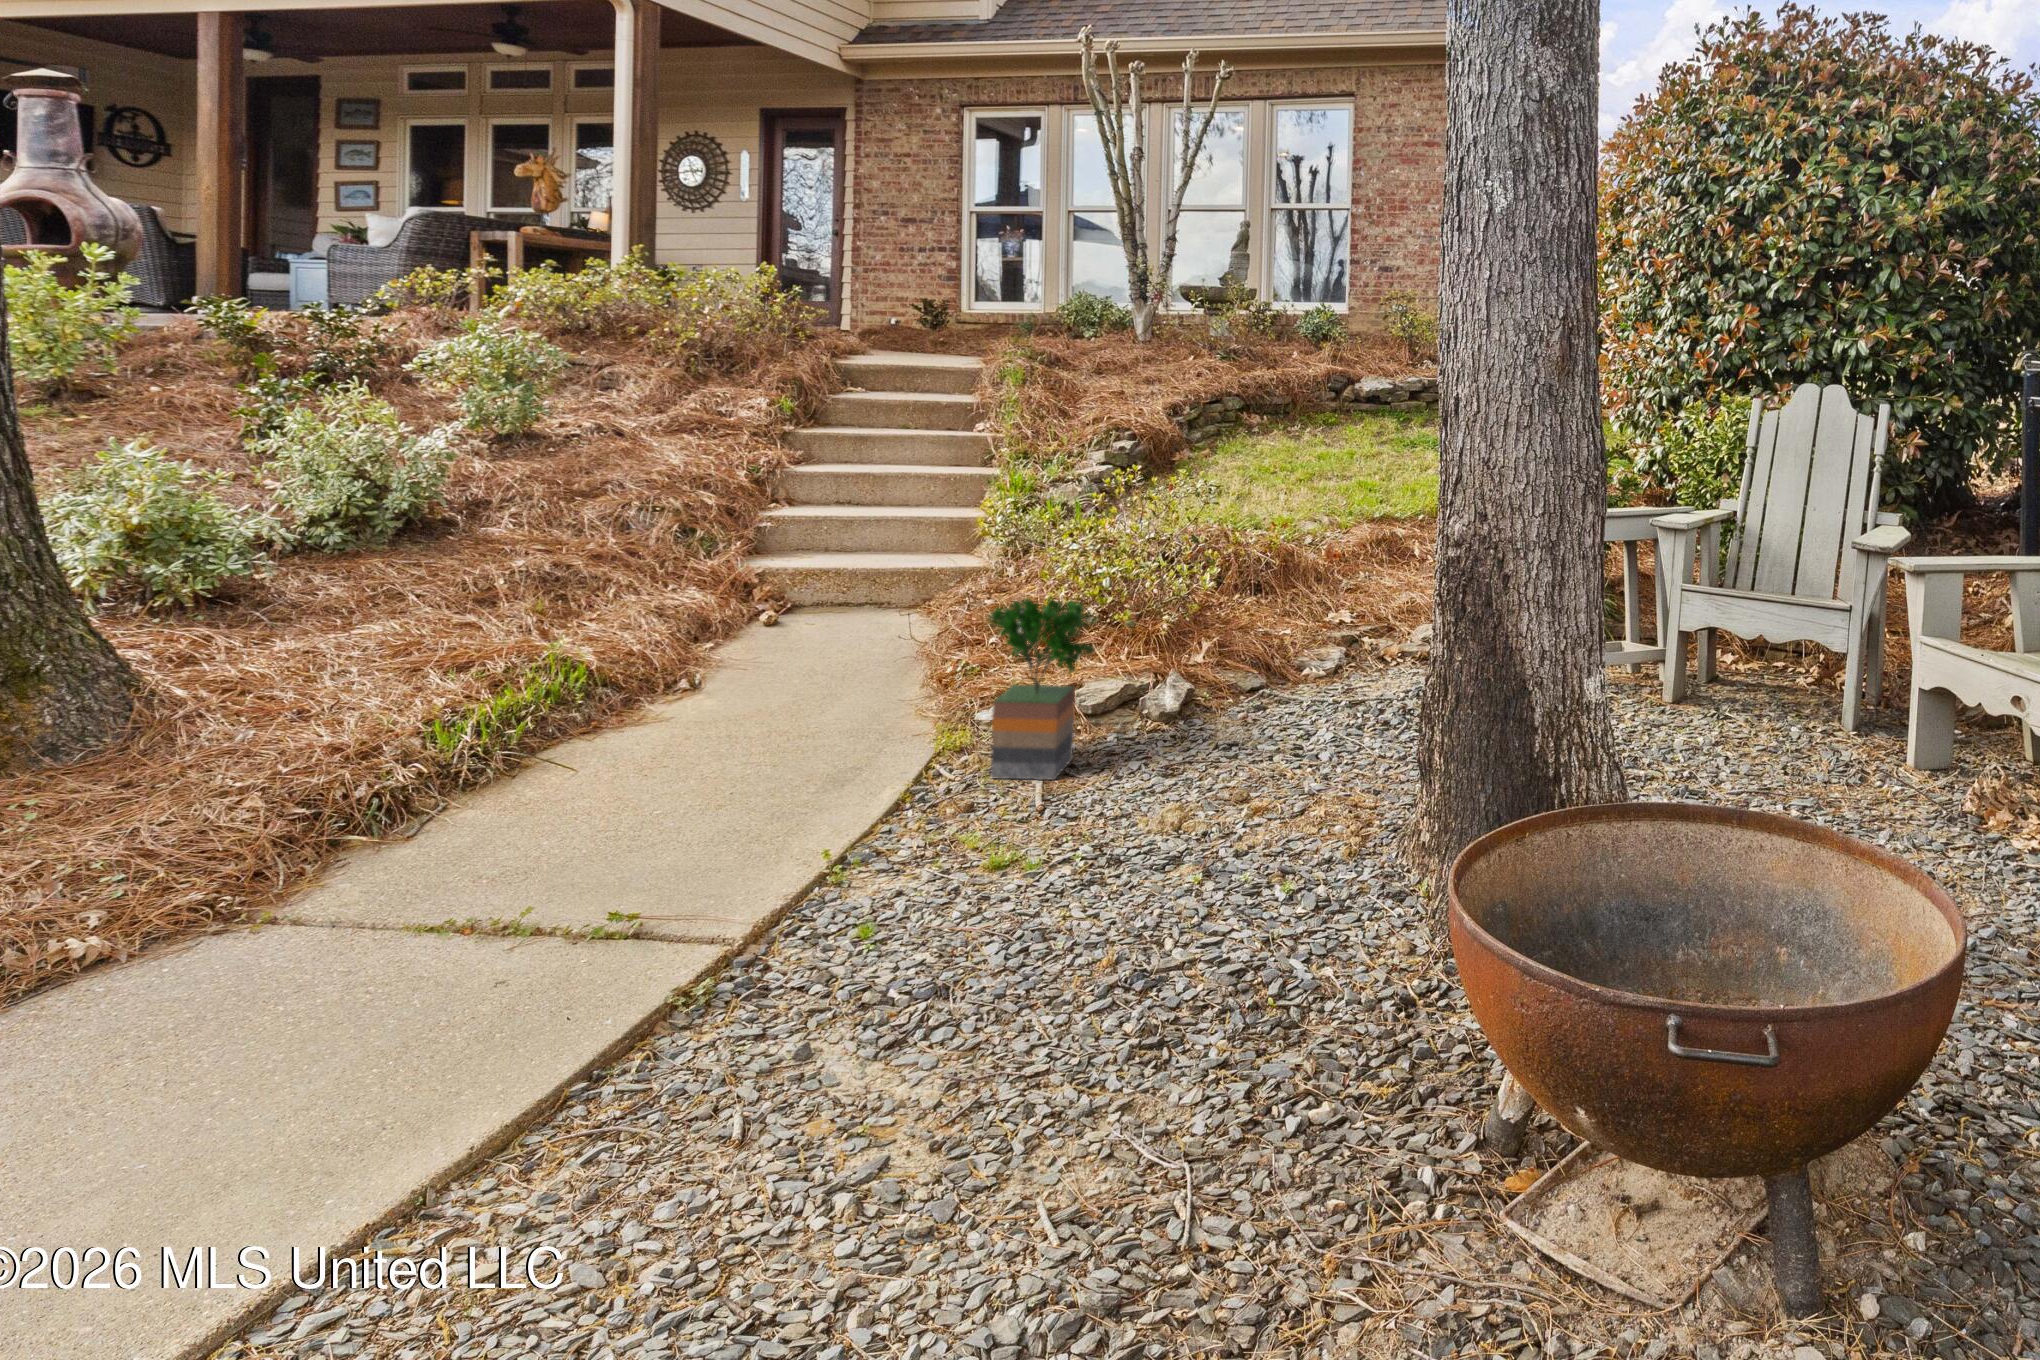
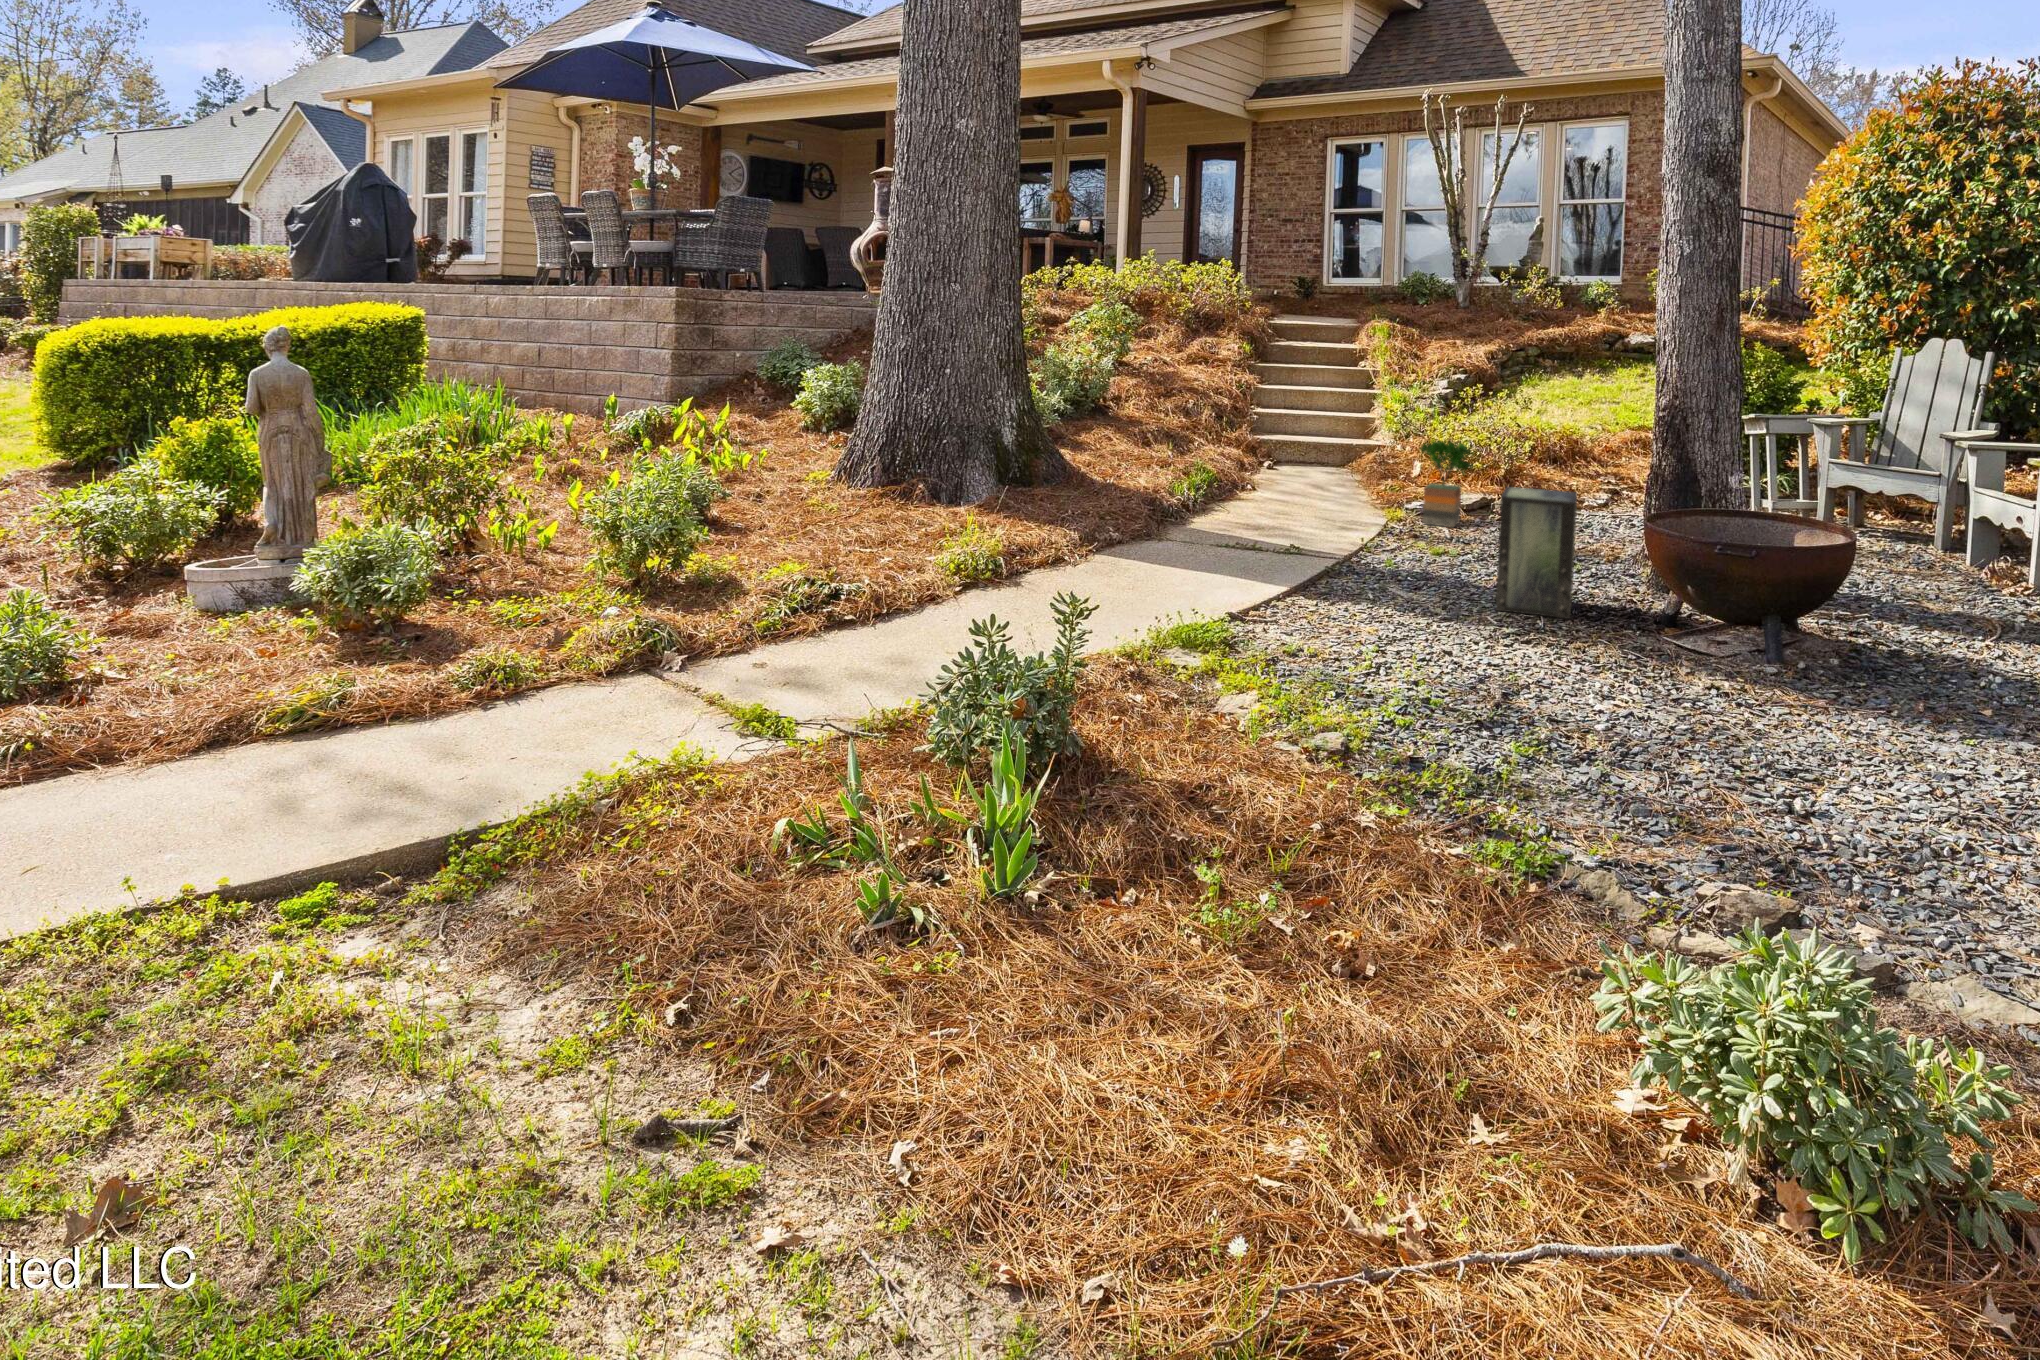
storage box: none [1049,796,1278,1206] -> present [1495,487,1578,619]

